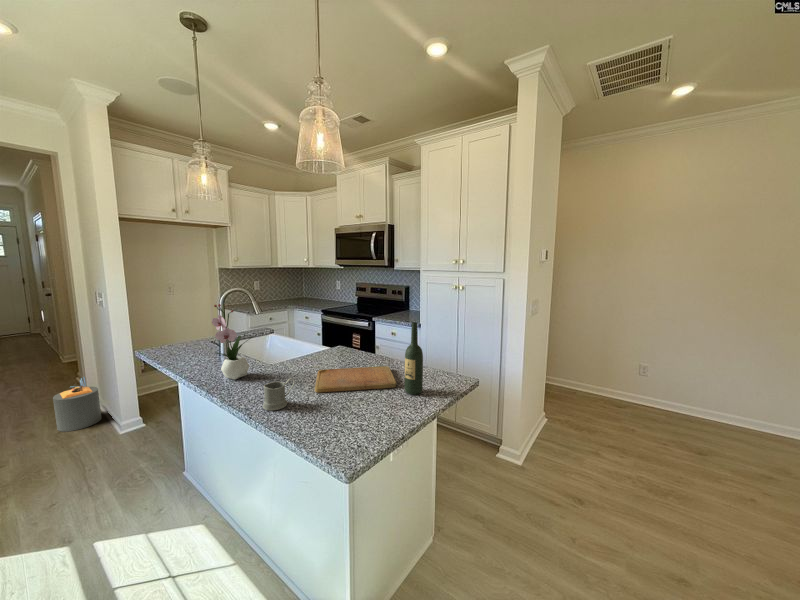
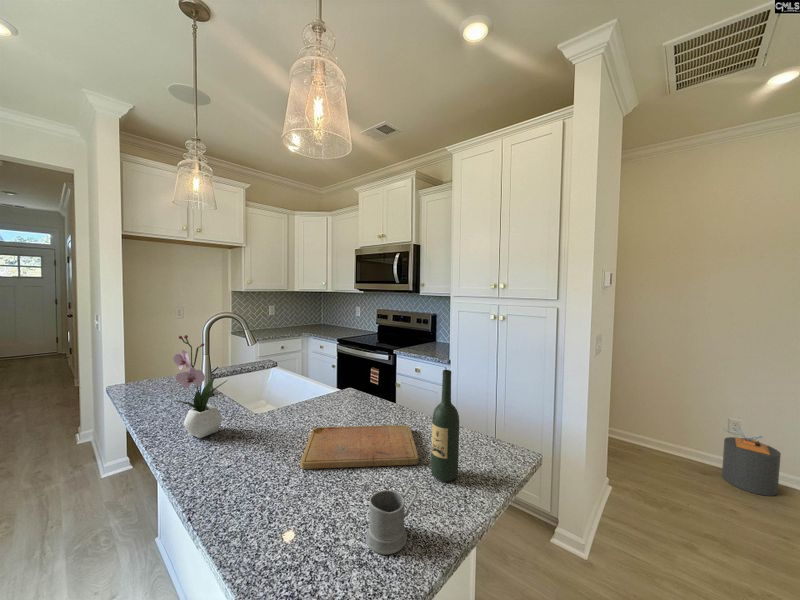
trash can: present [53,378,101,432] -> present [722,428,781,496]
mug: present [263,378,295,411] -> present [366,485,418,554]

